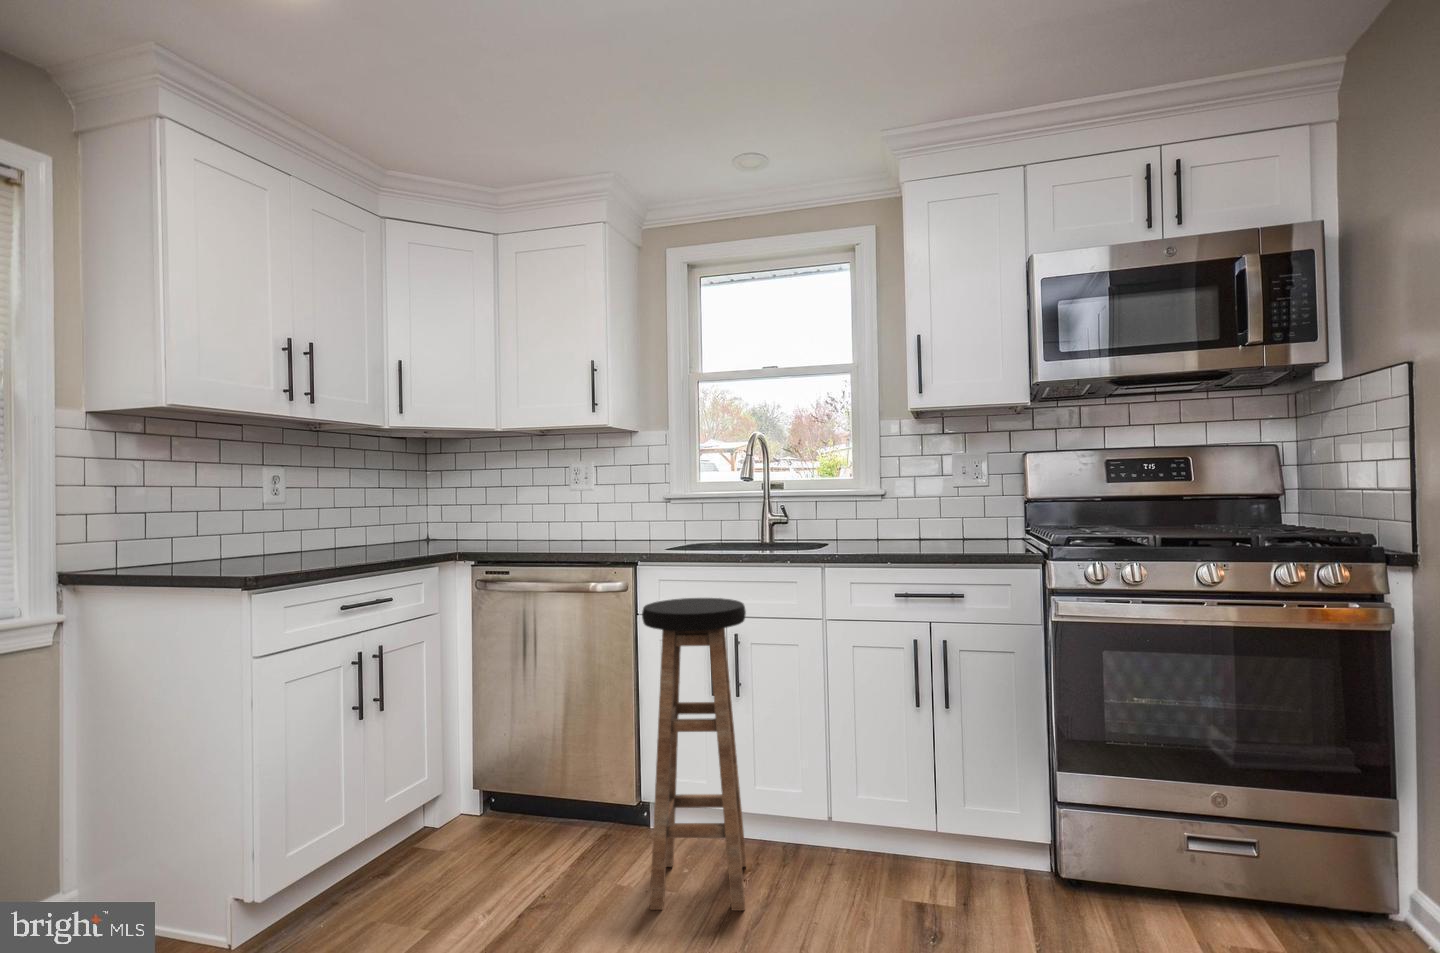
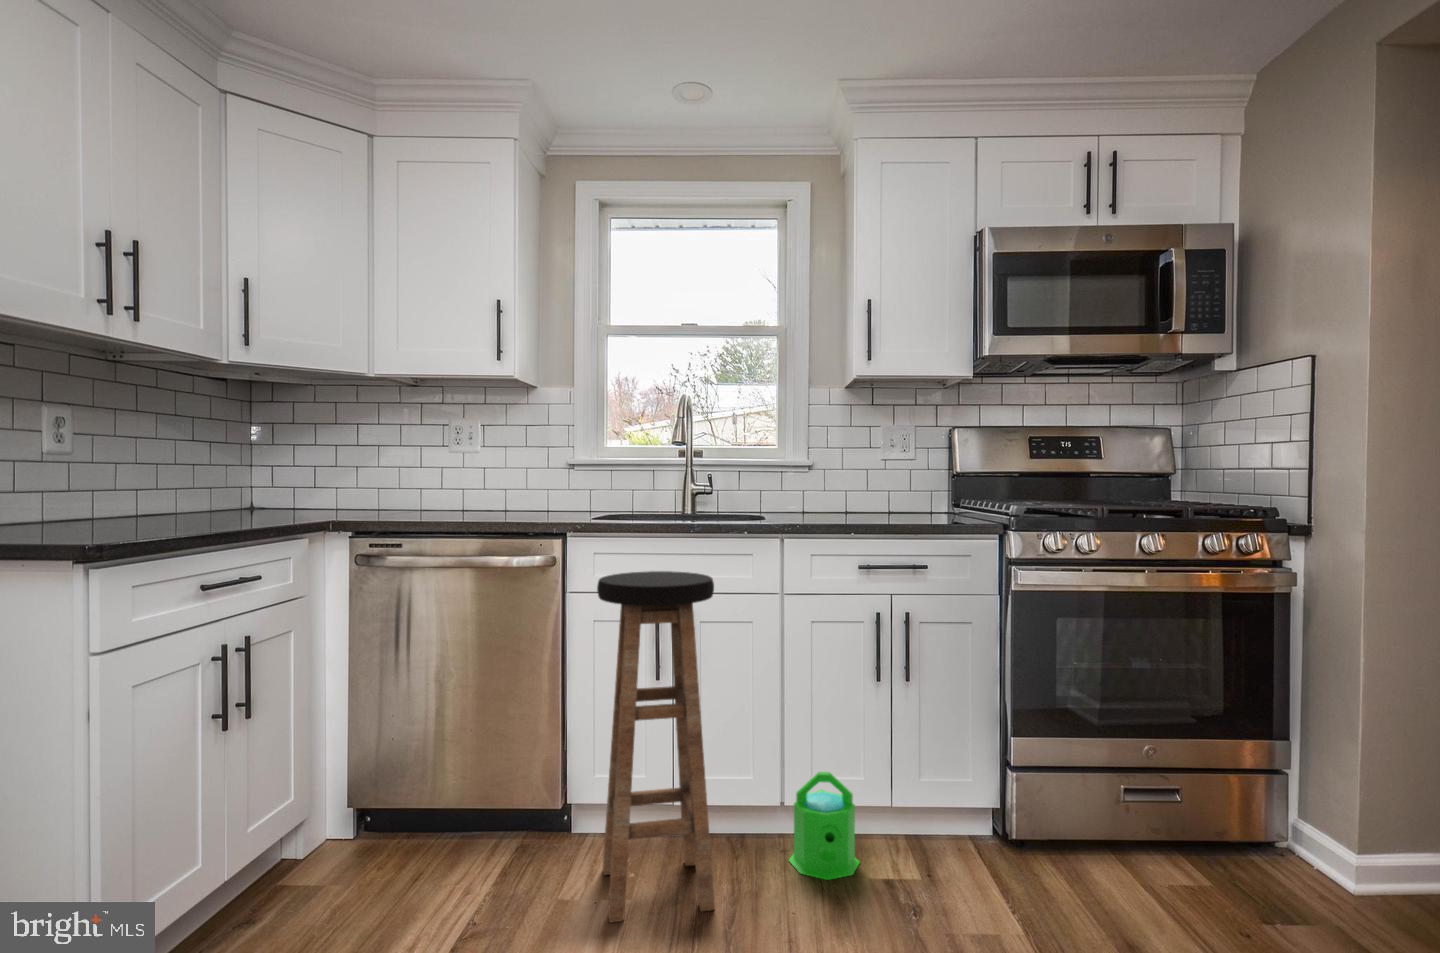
watering can: none [831,791,900,896] -> present [789,772,860,880]

